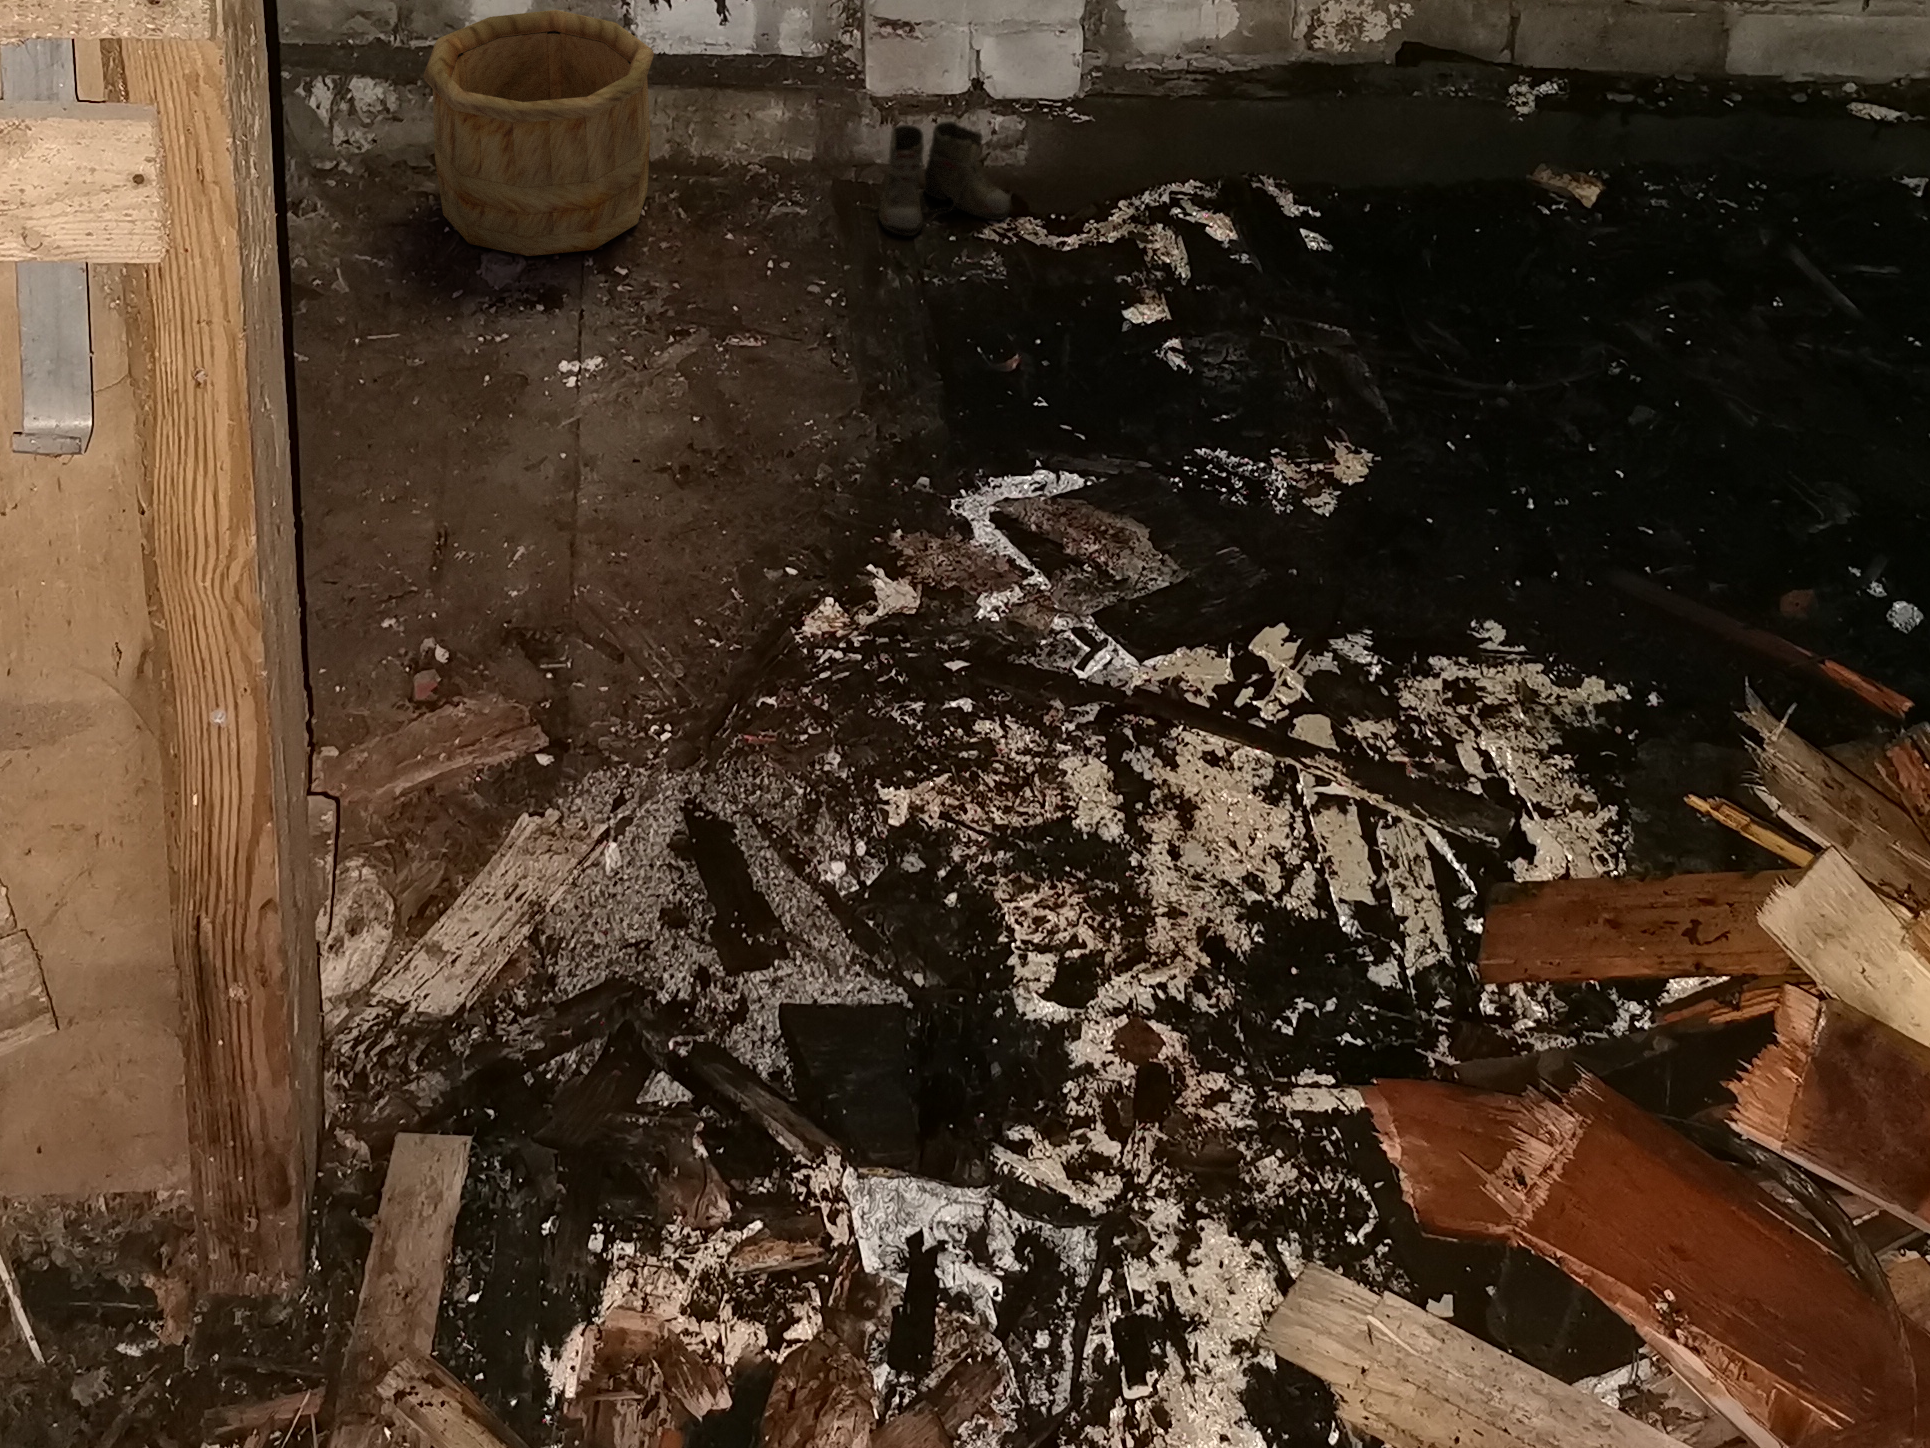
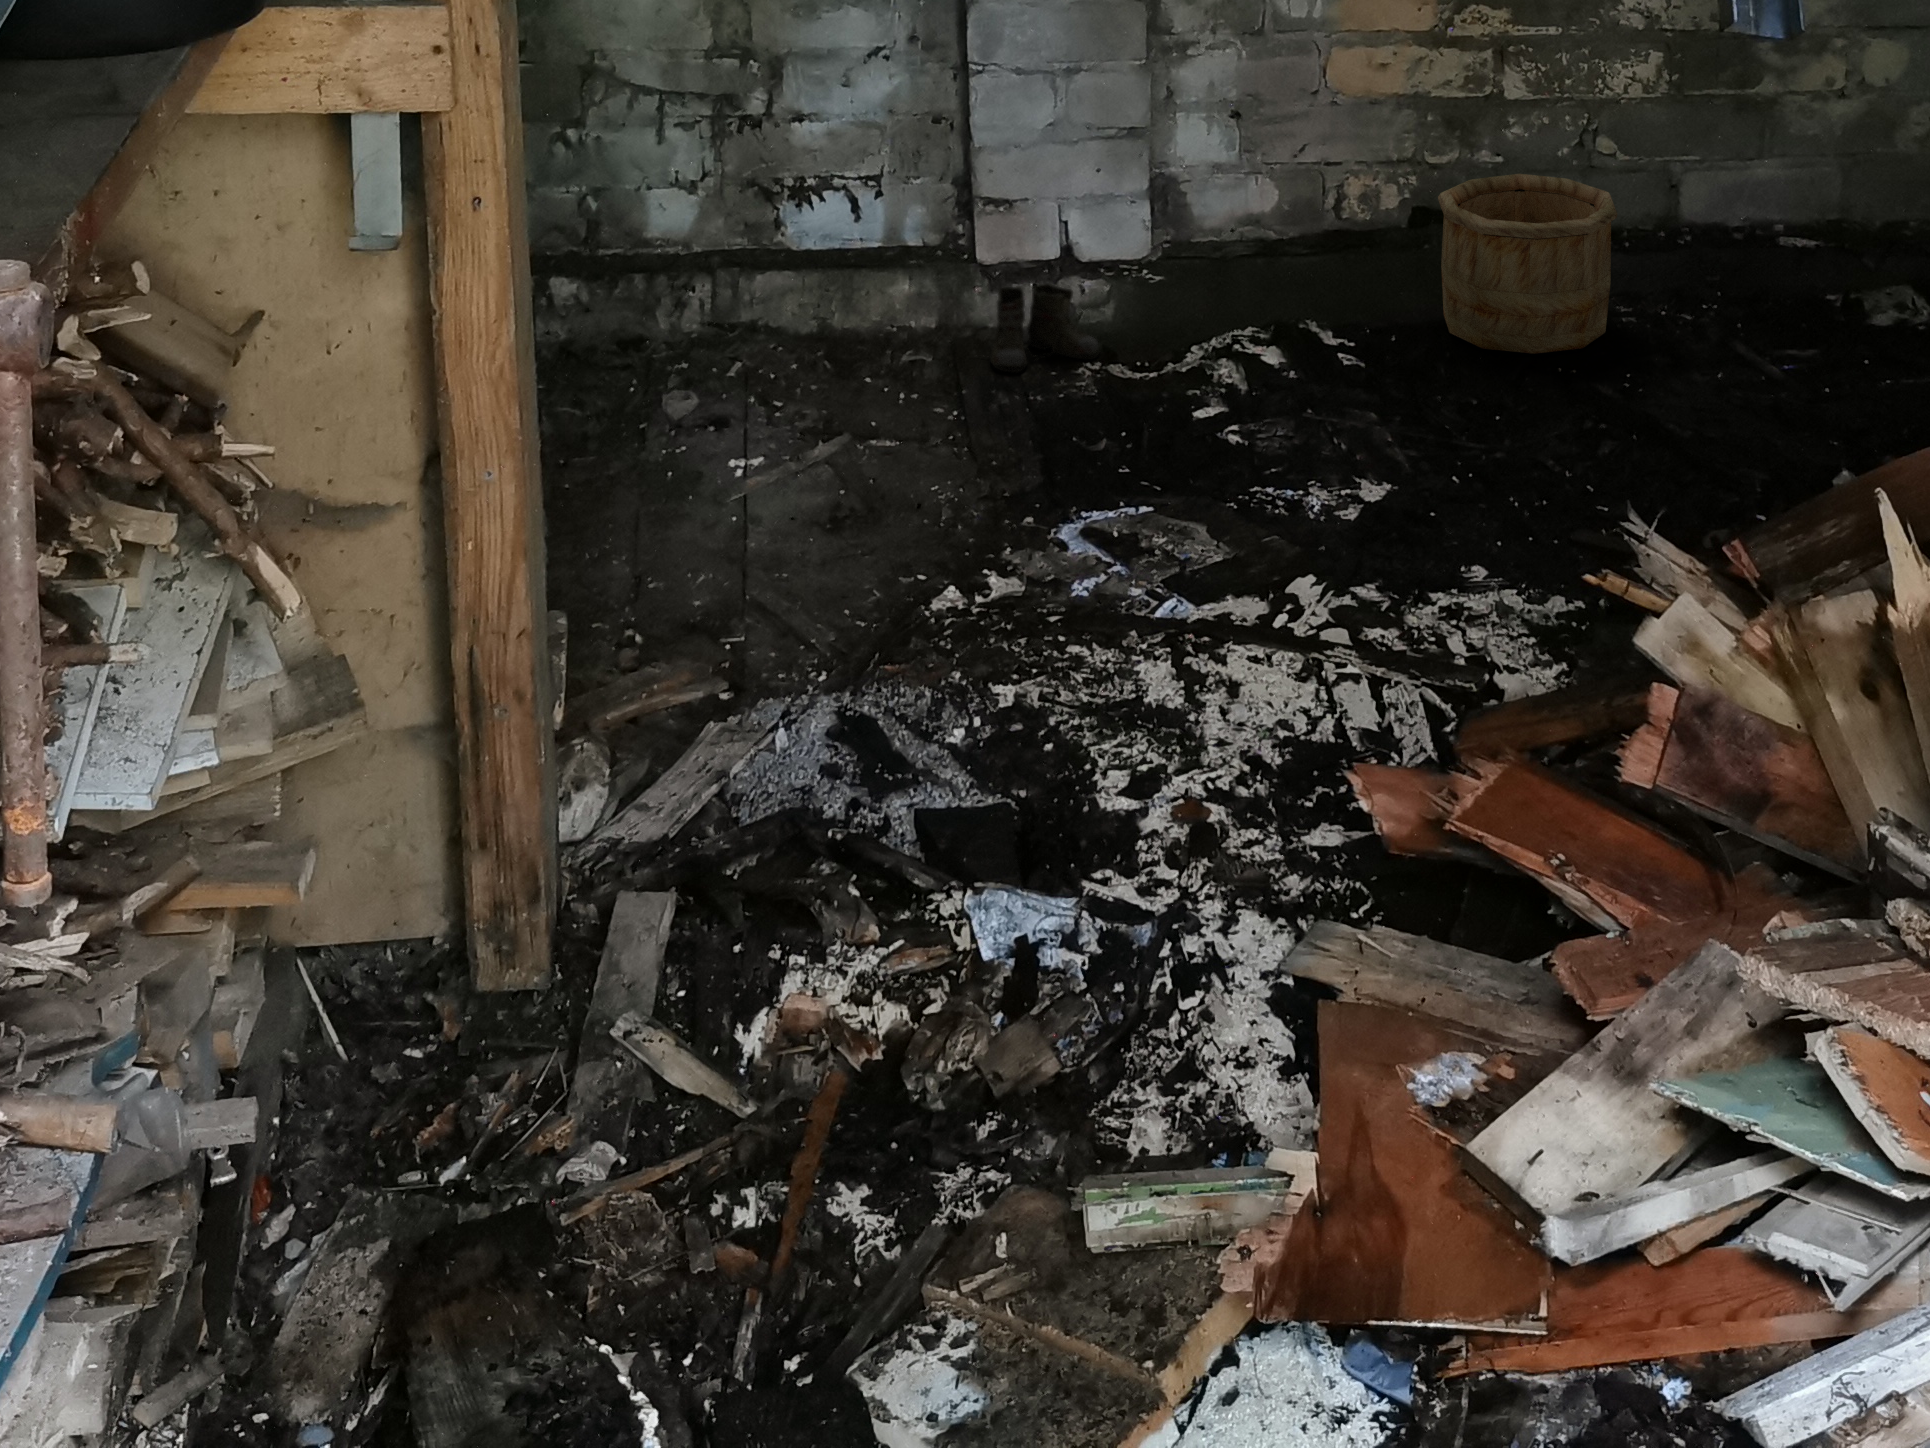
wooden bucket: present [423,10,654,256] -> present [1438,174,1617,354]

